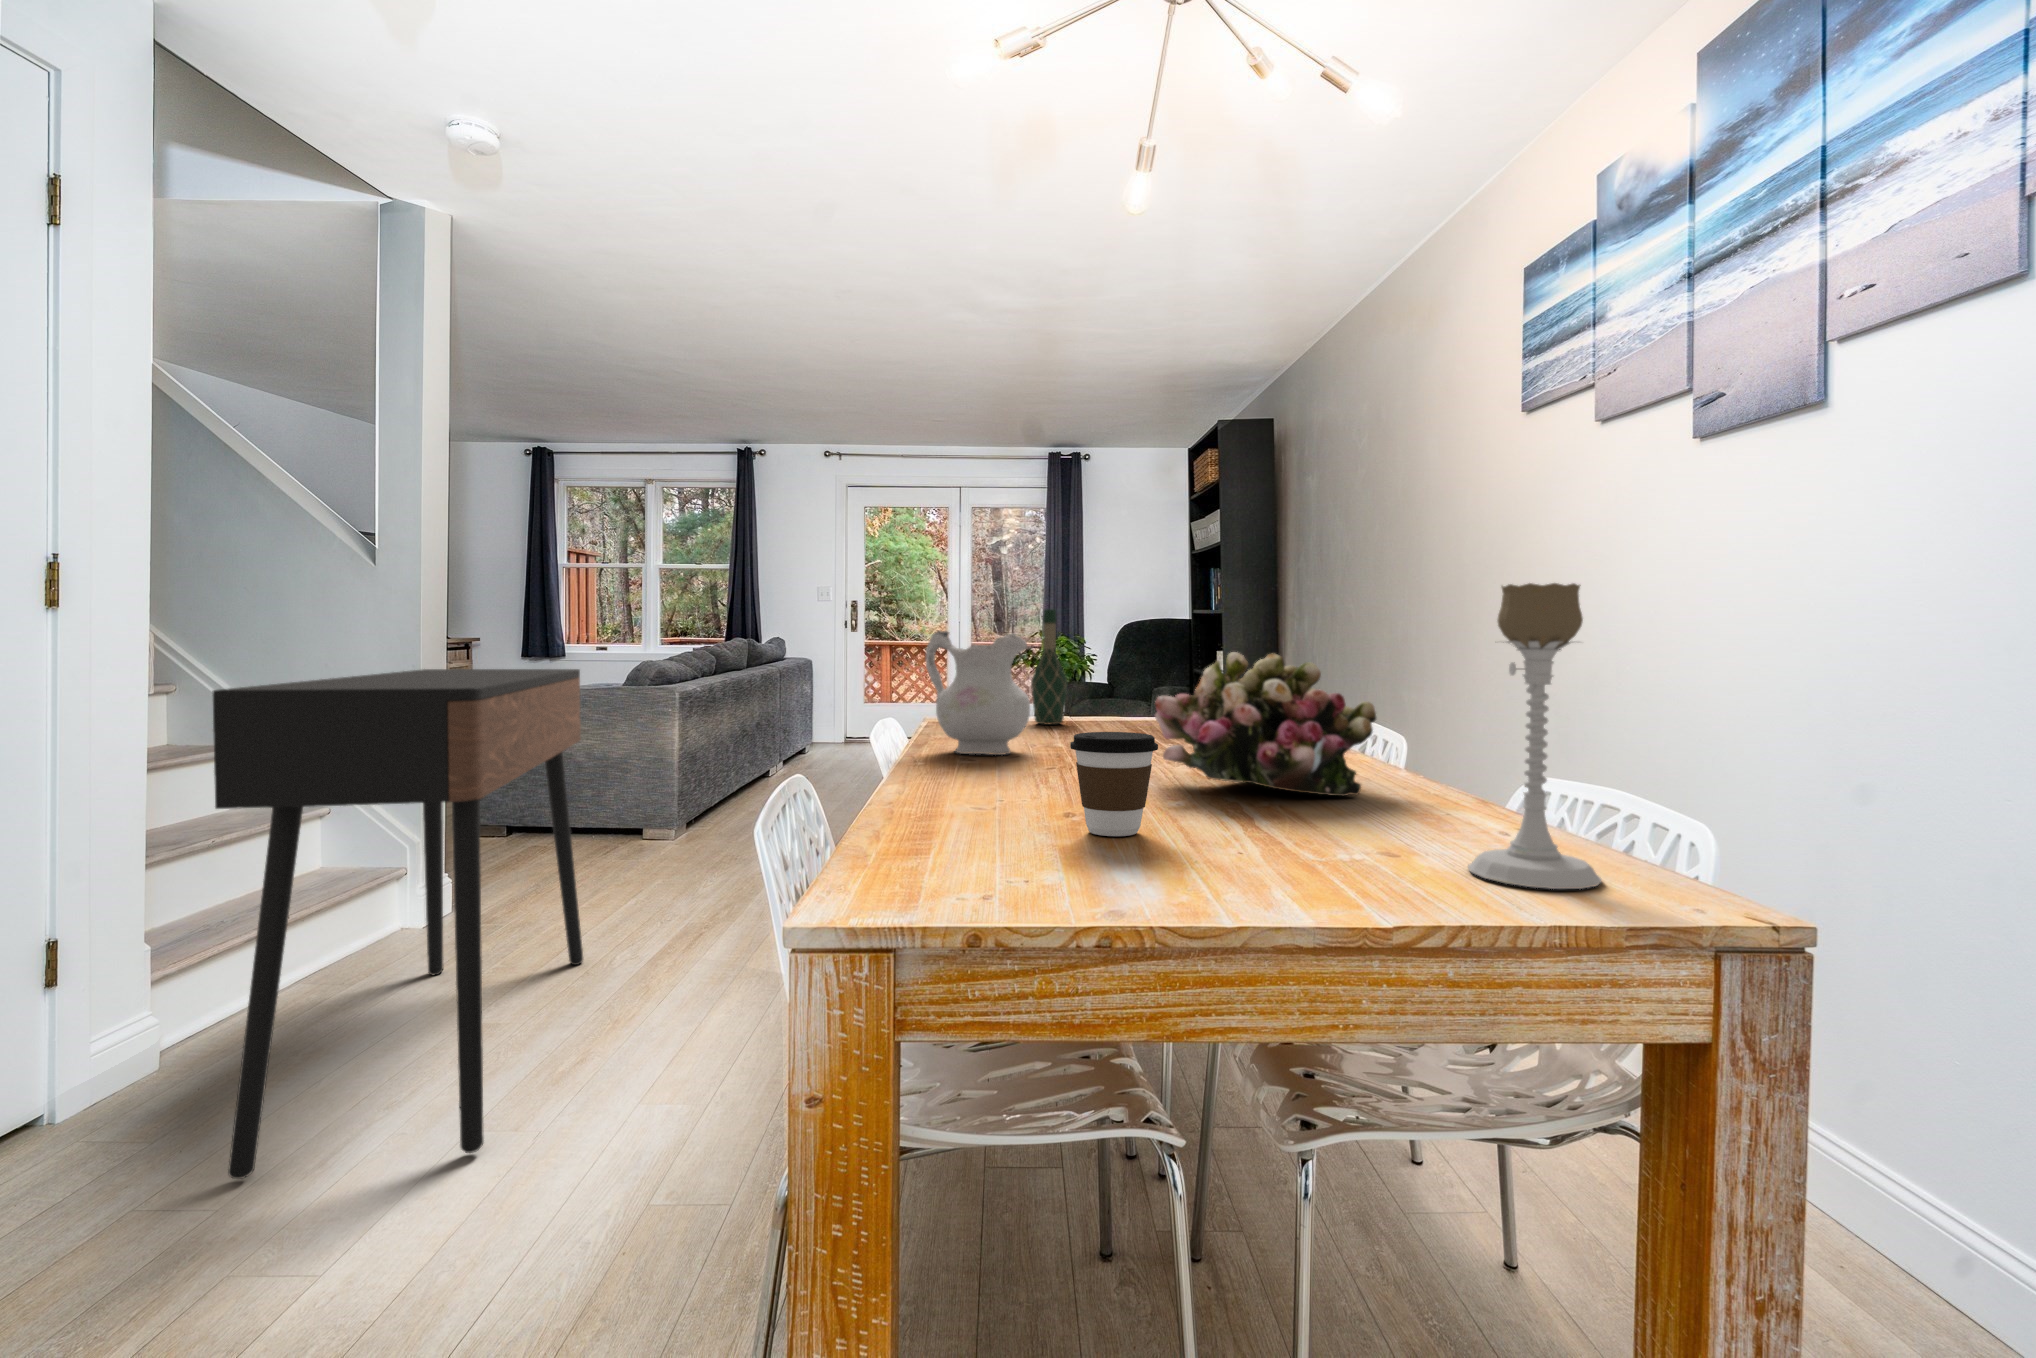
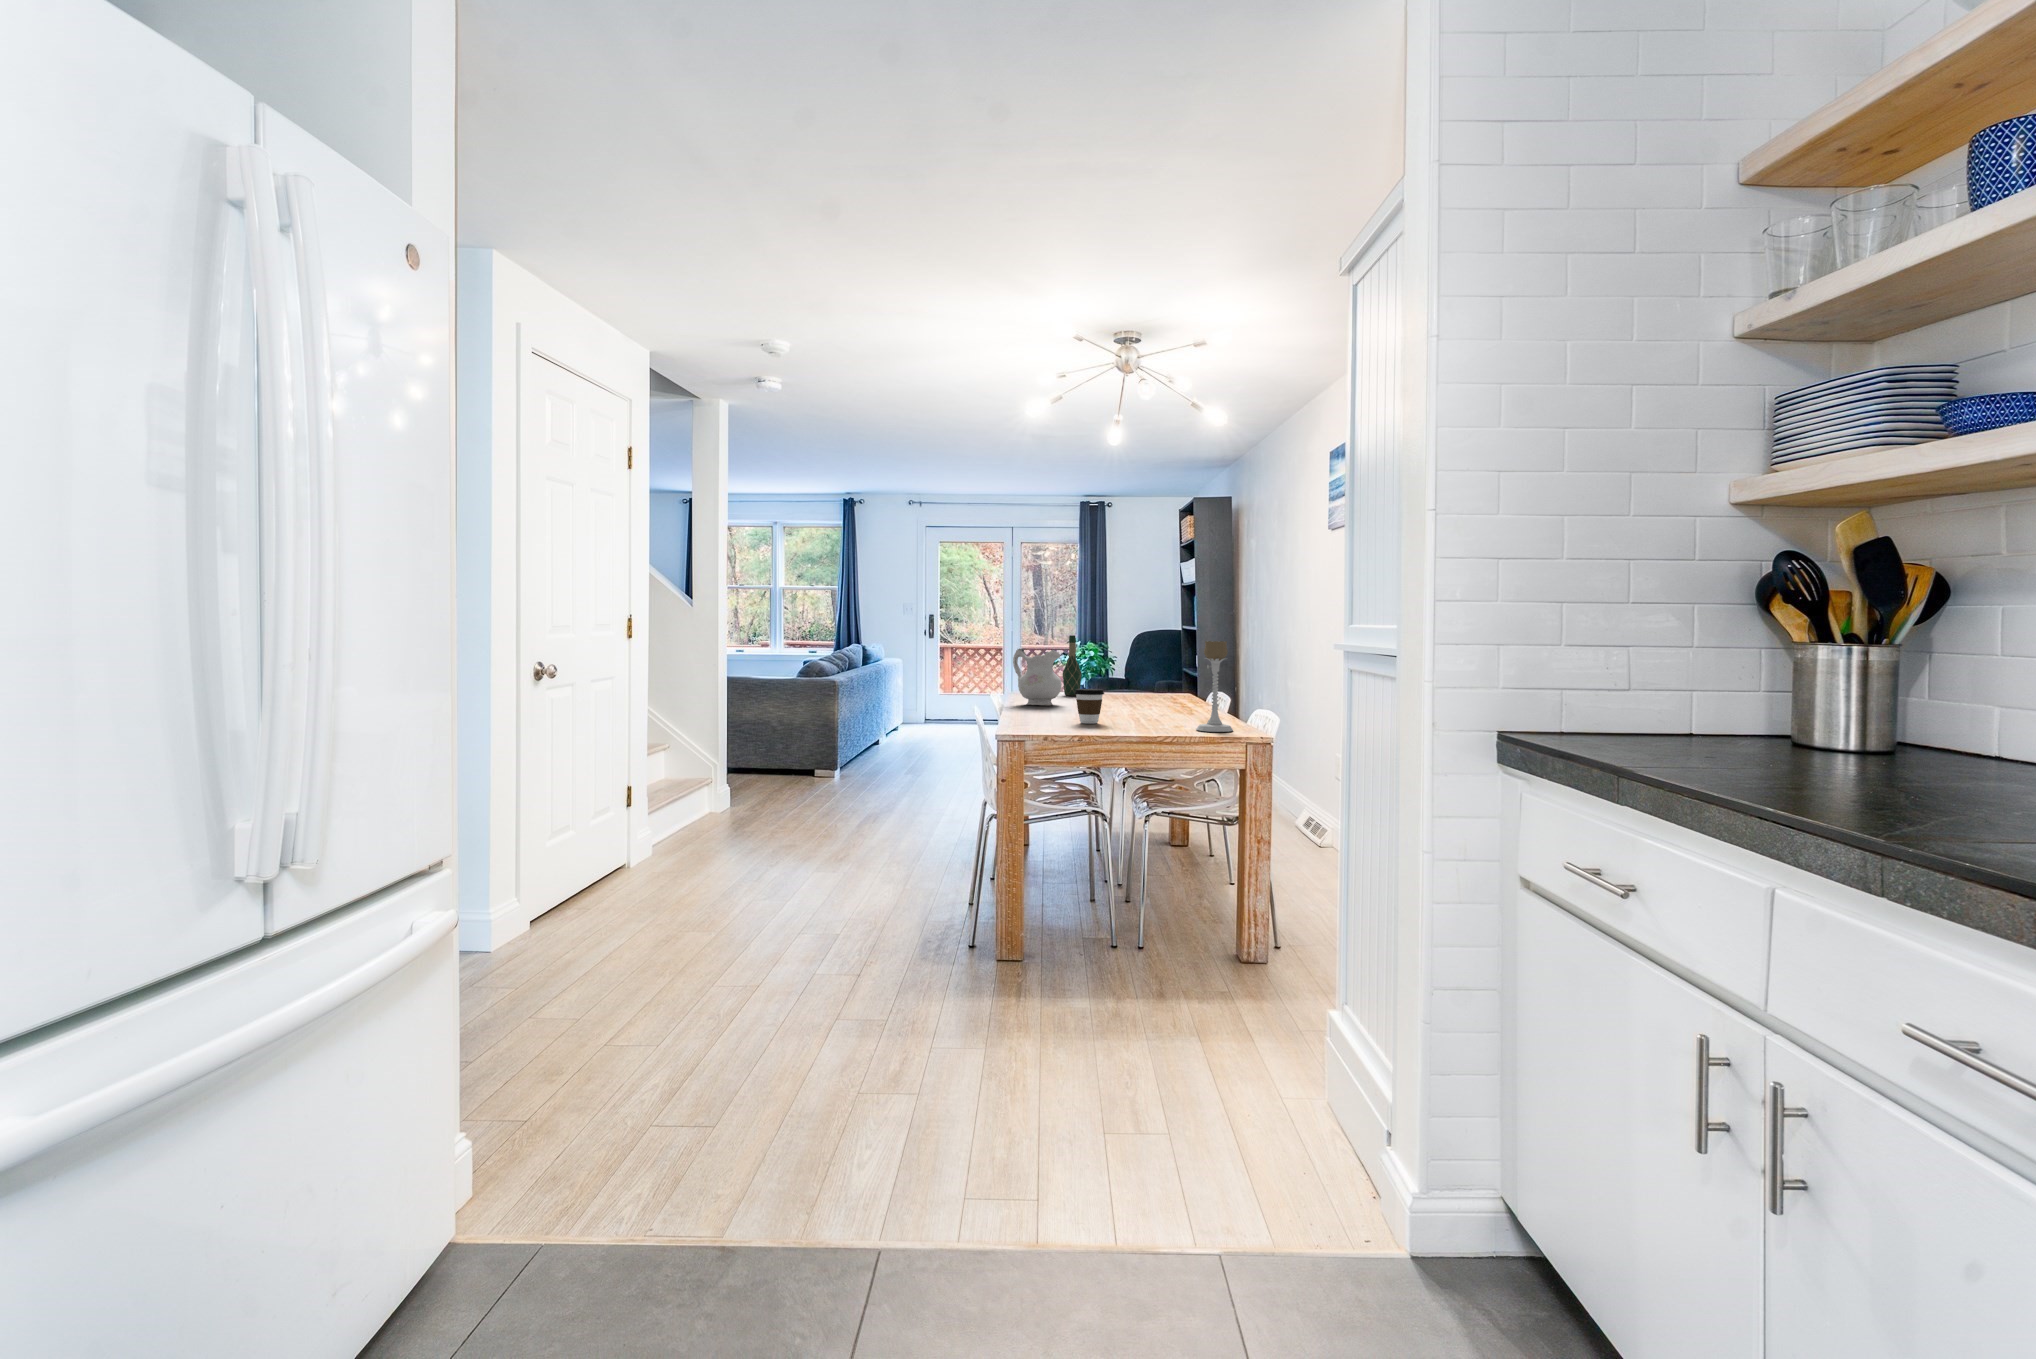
flower arrangement: present [1155,652,1376,796] -> none [1111,660,1201,717]
console table: present [212,669,583,1179] -> none [728,666,827,876]

